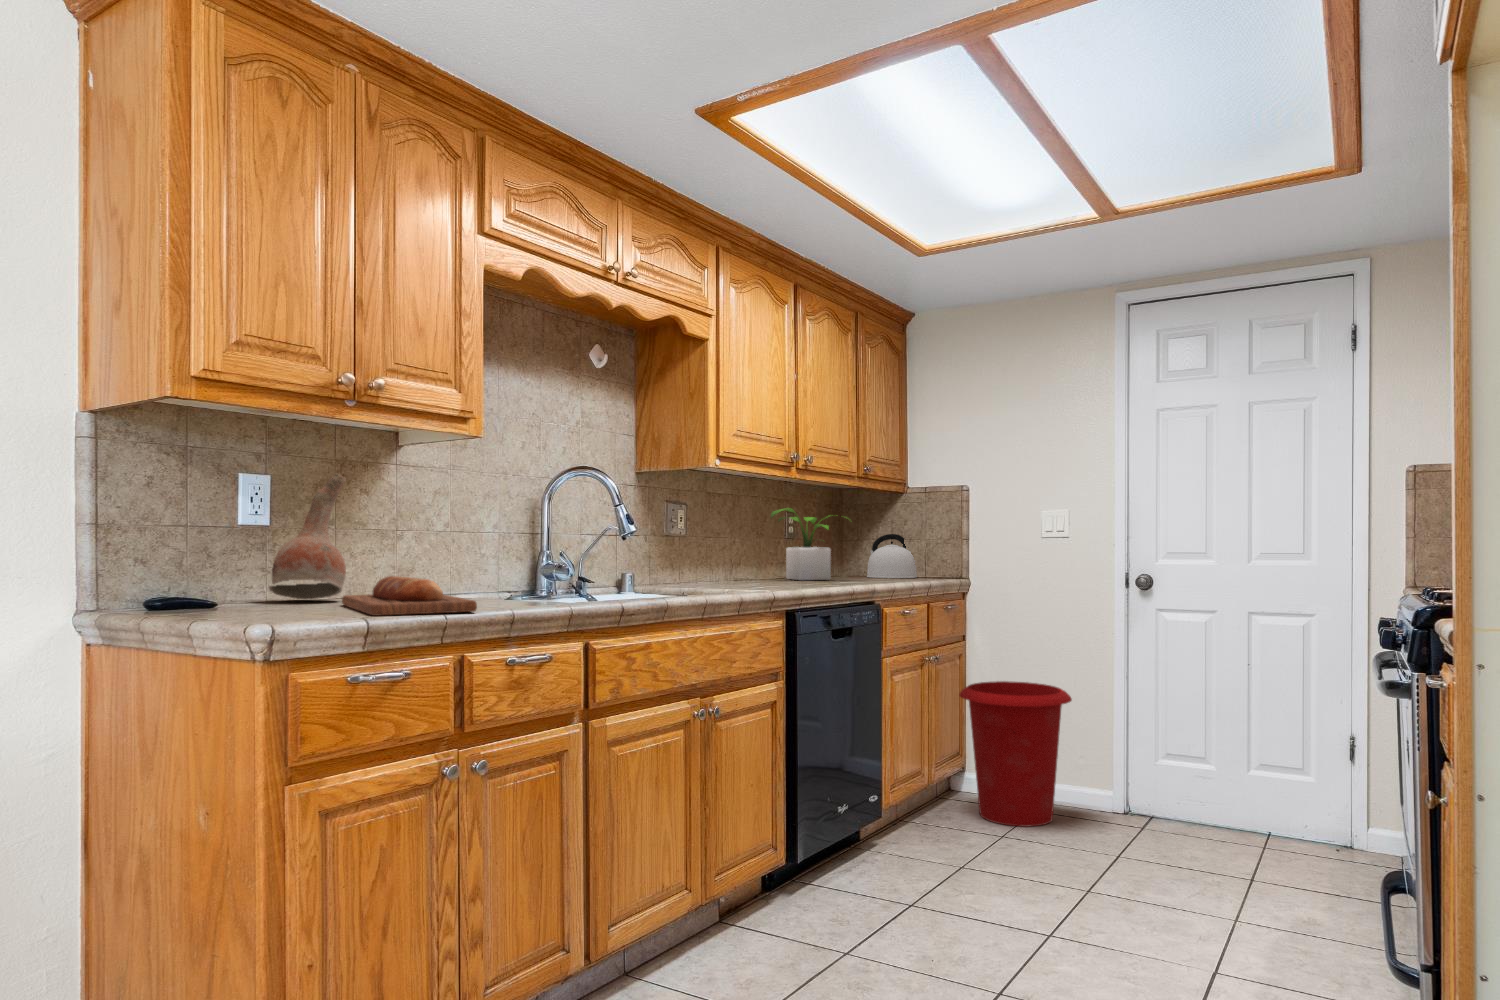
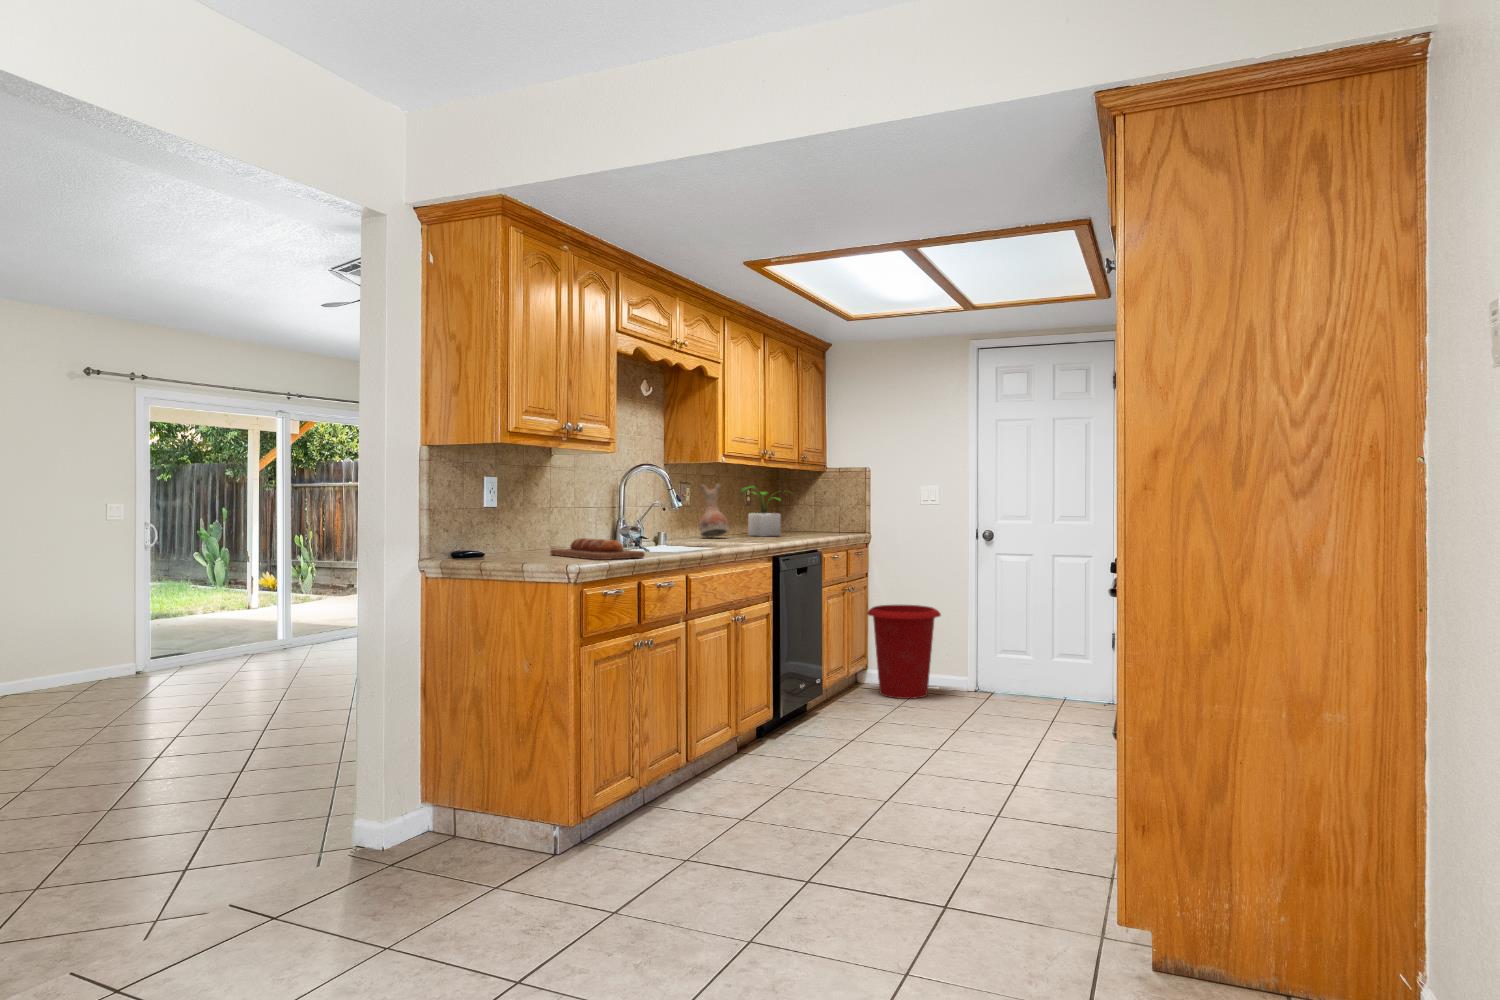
vase: present [269,473,346,599] -> present [699,483,728,537]
kettle: present [867,534,917,578] -> none [798,503,837,534]

